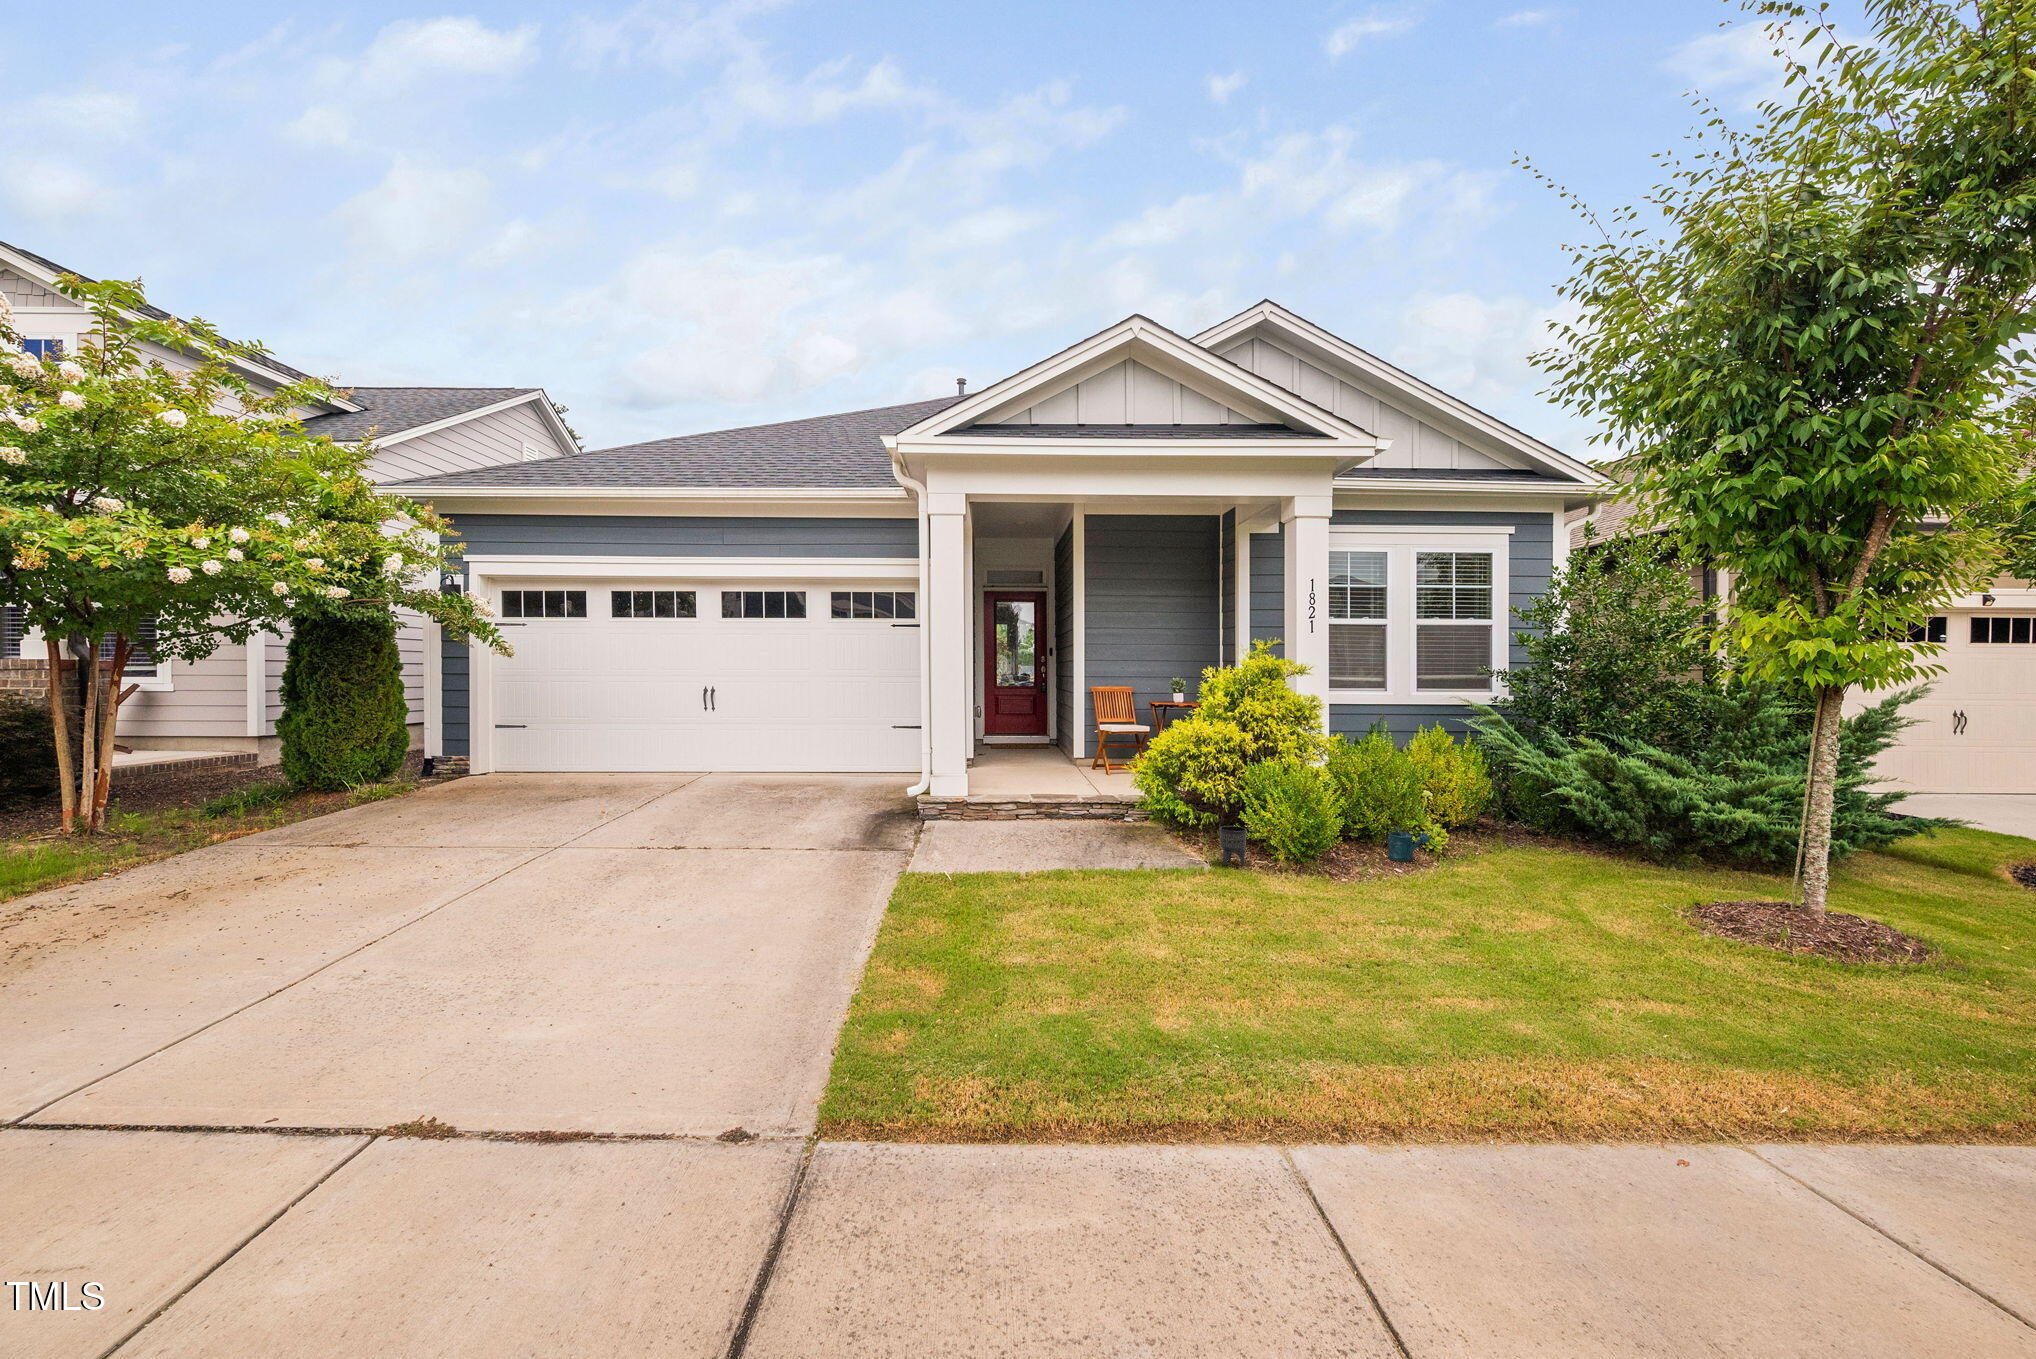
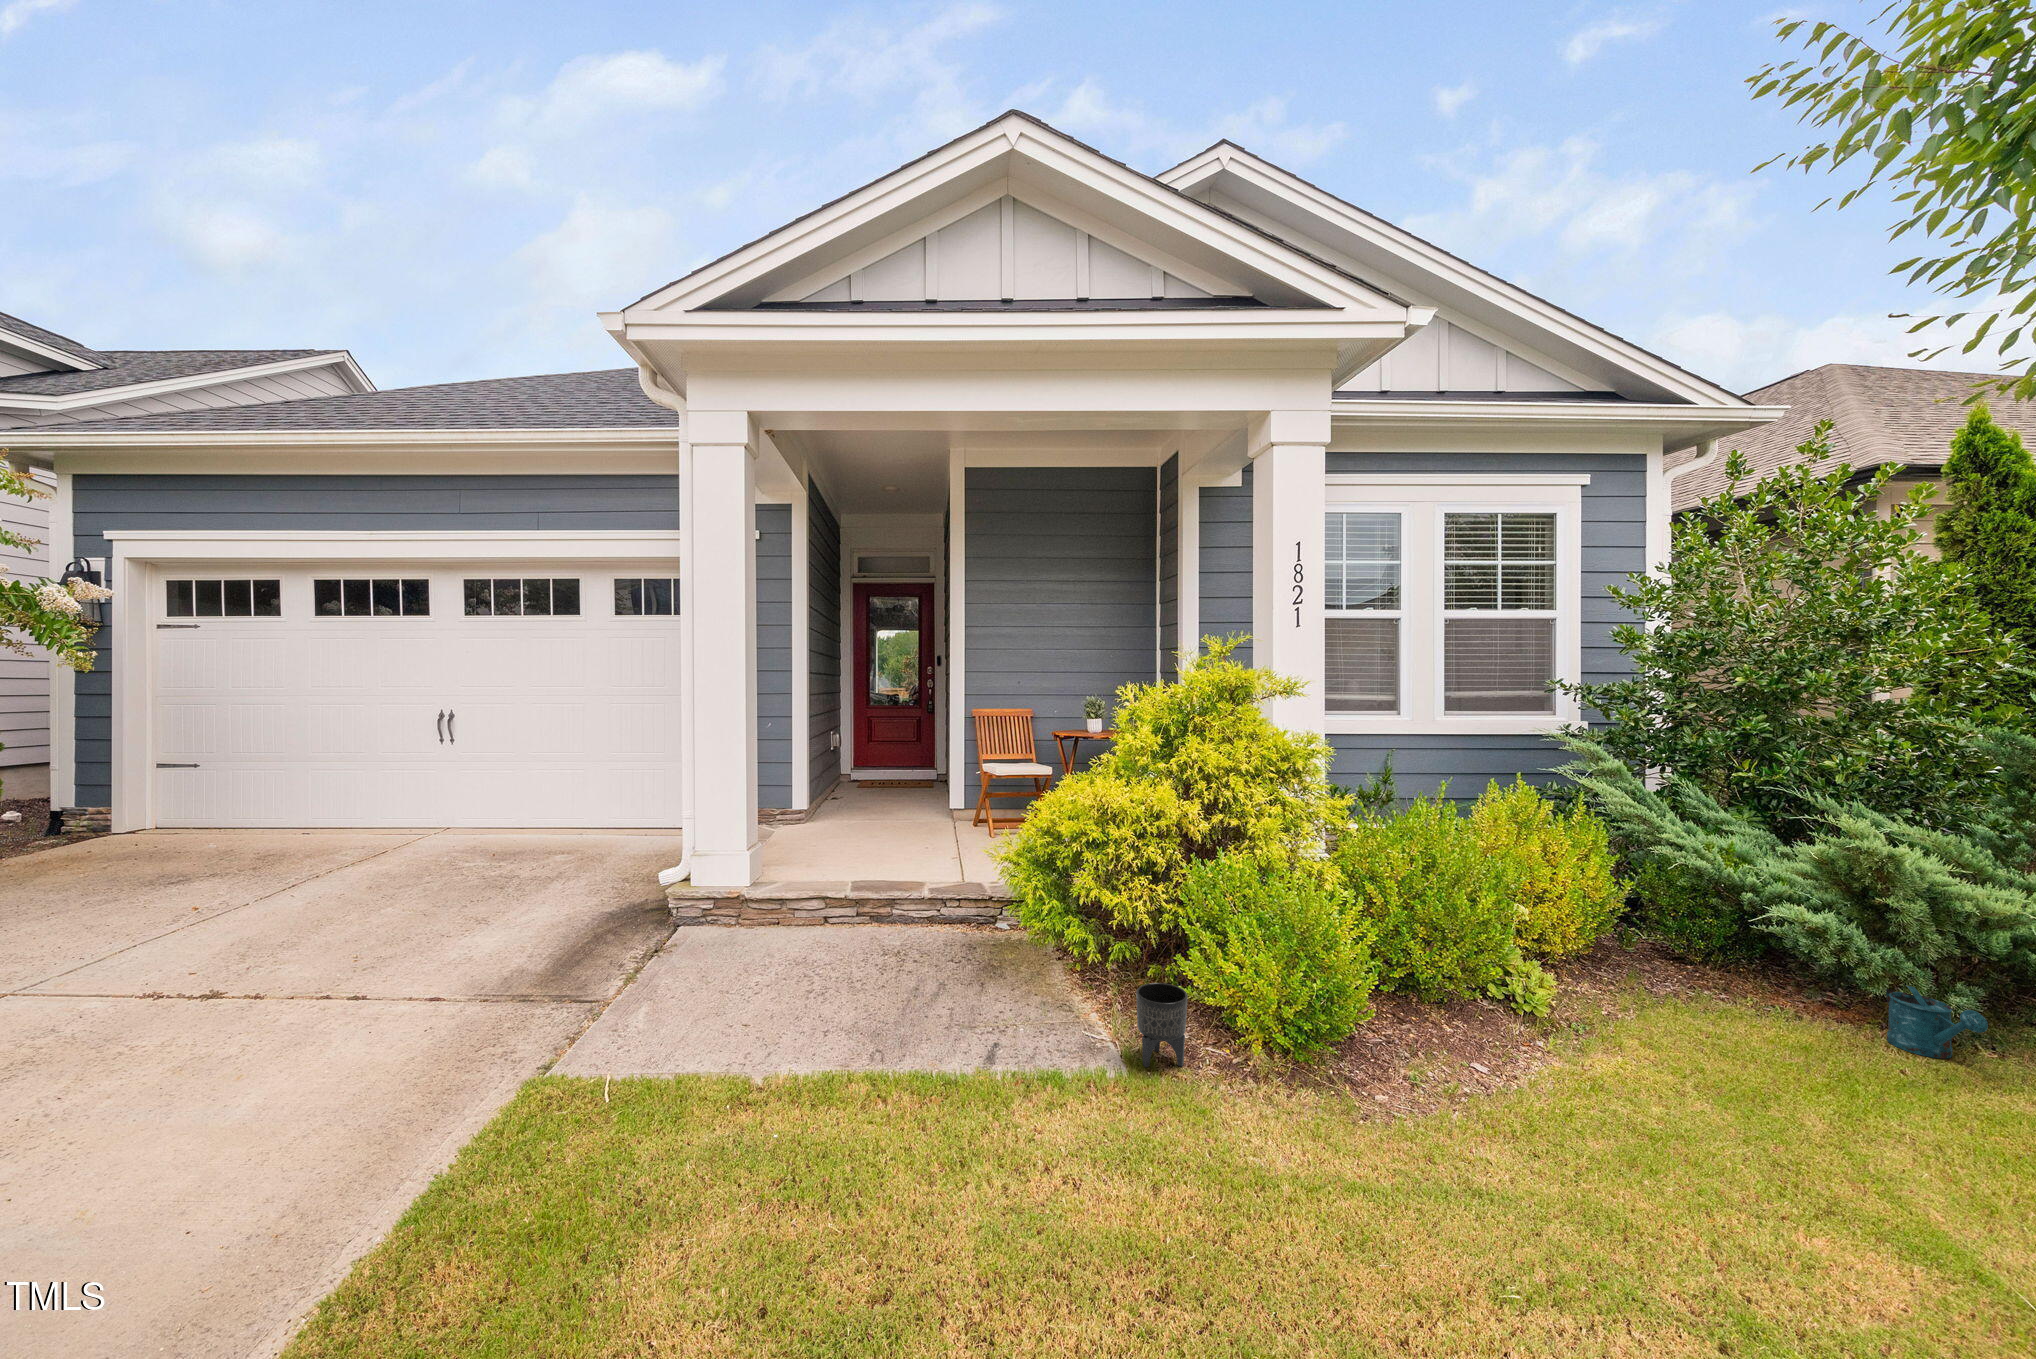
watering can: present [1386,825,1429,862] -> present [1886,985,1988,1059]

